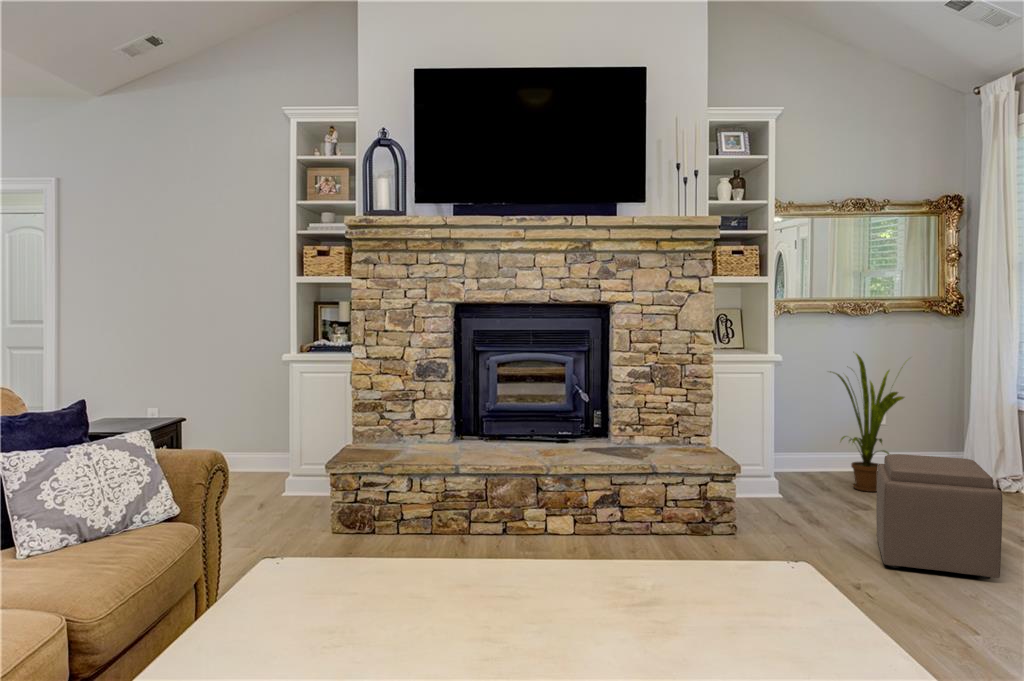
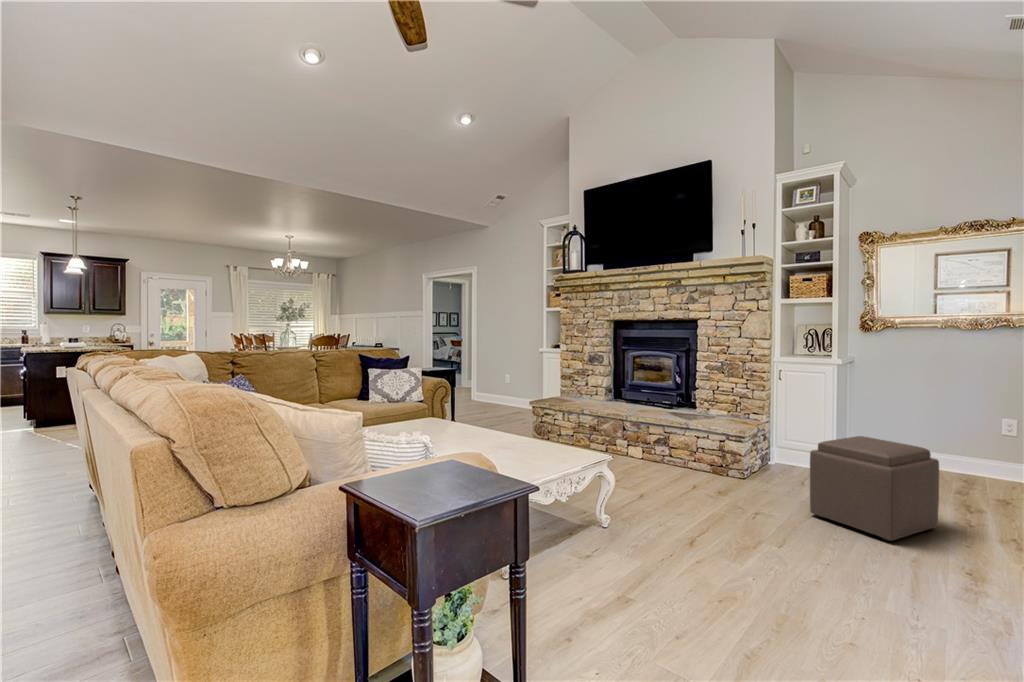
house plant: present [830,354,904,492] -> none [911,358,1001,483]

